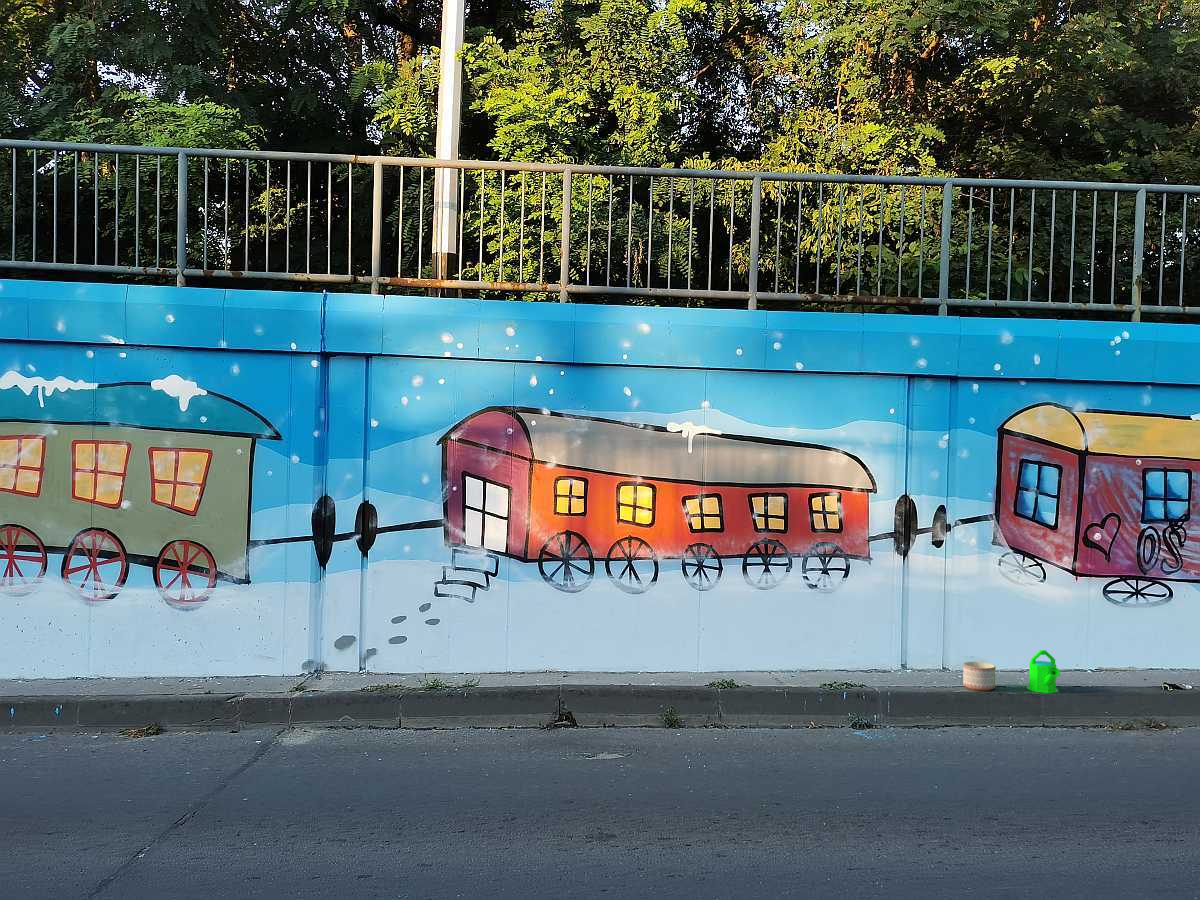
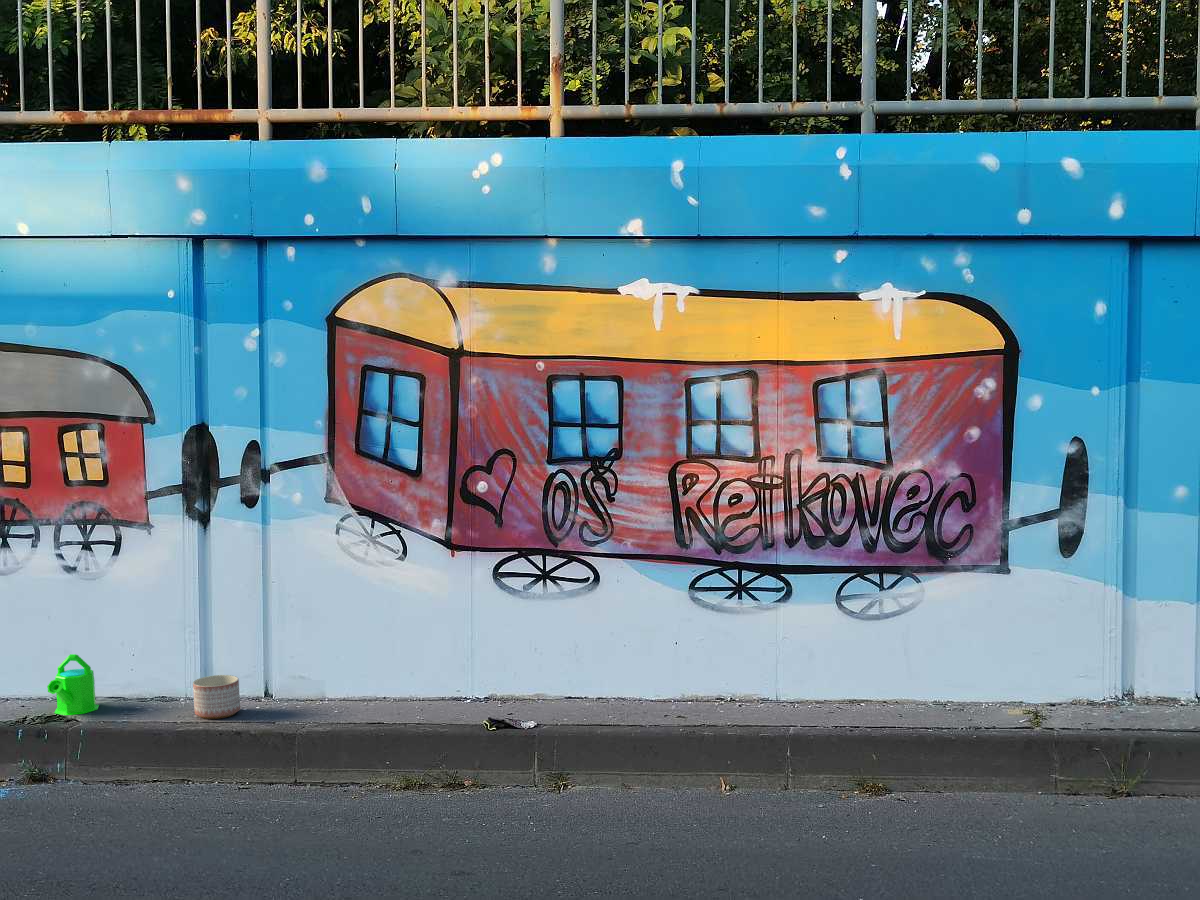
watering can: present [1027,650,1060,693] -> present [47,654,99,715]

